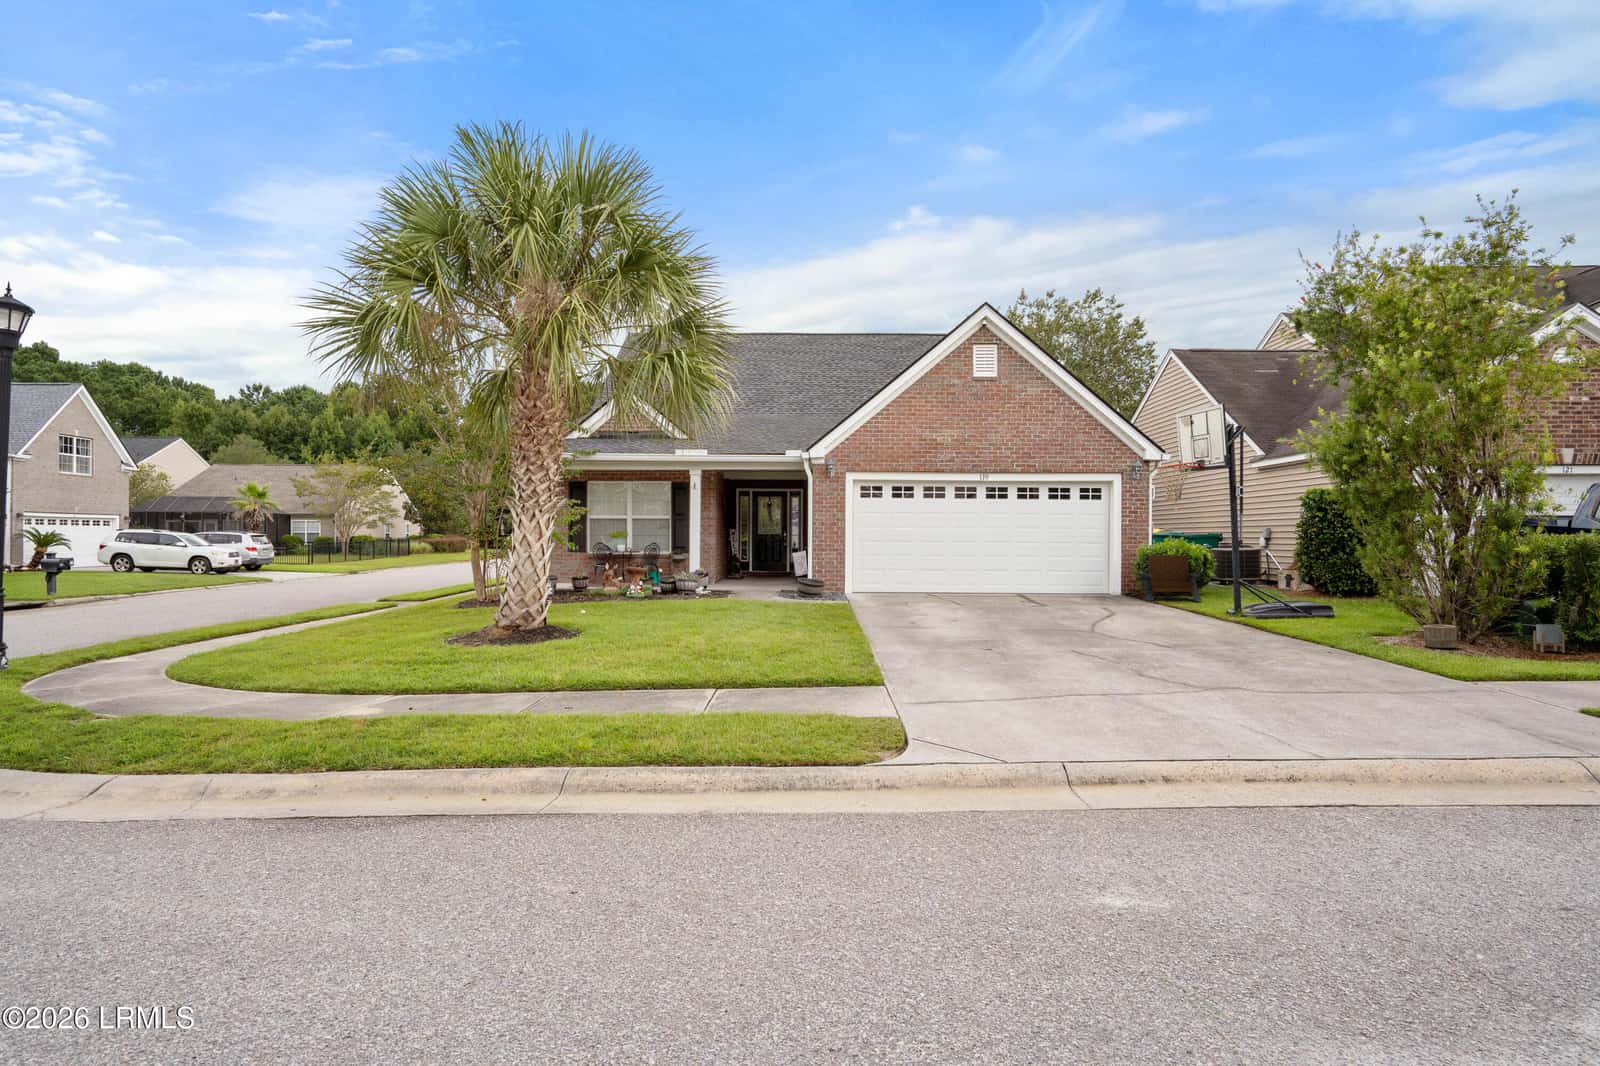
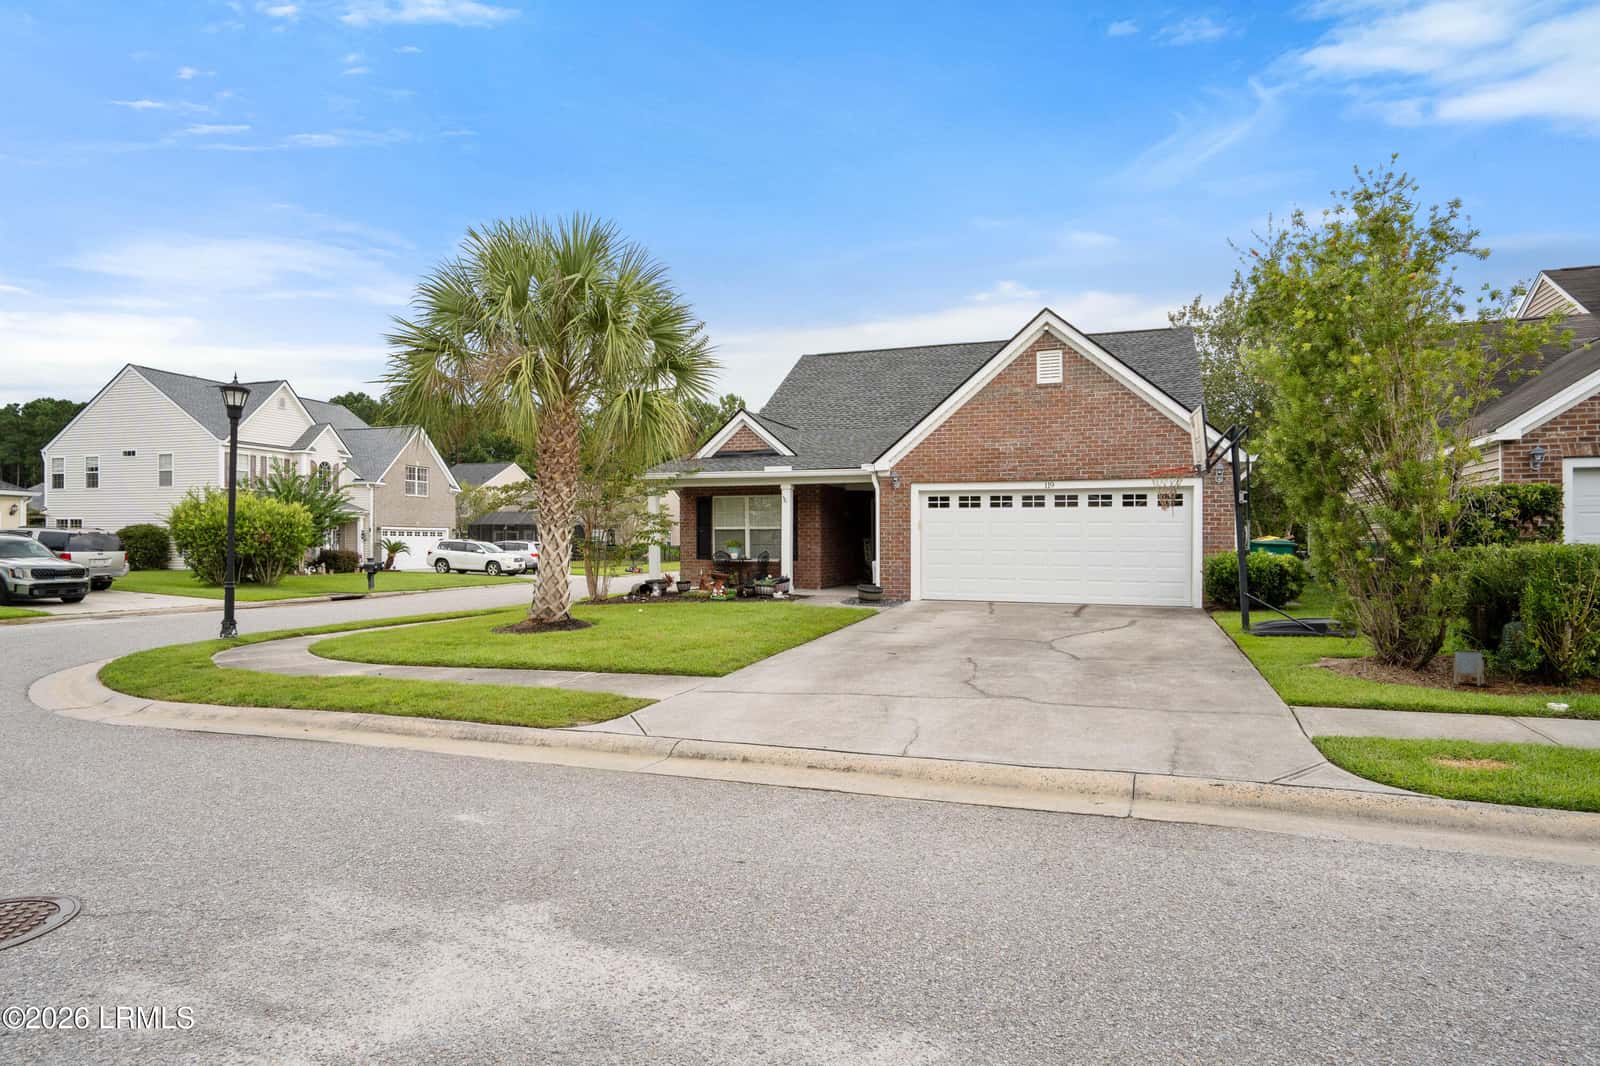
lounge chair: present [1142,555,1201,601] -> none [1201,570,1272,623]
wooden bucket: present [1423,624,1457,648] -> none [1335,648,1371,674]

